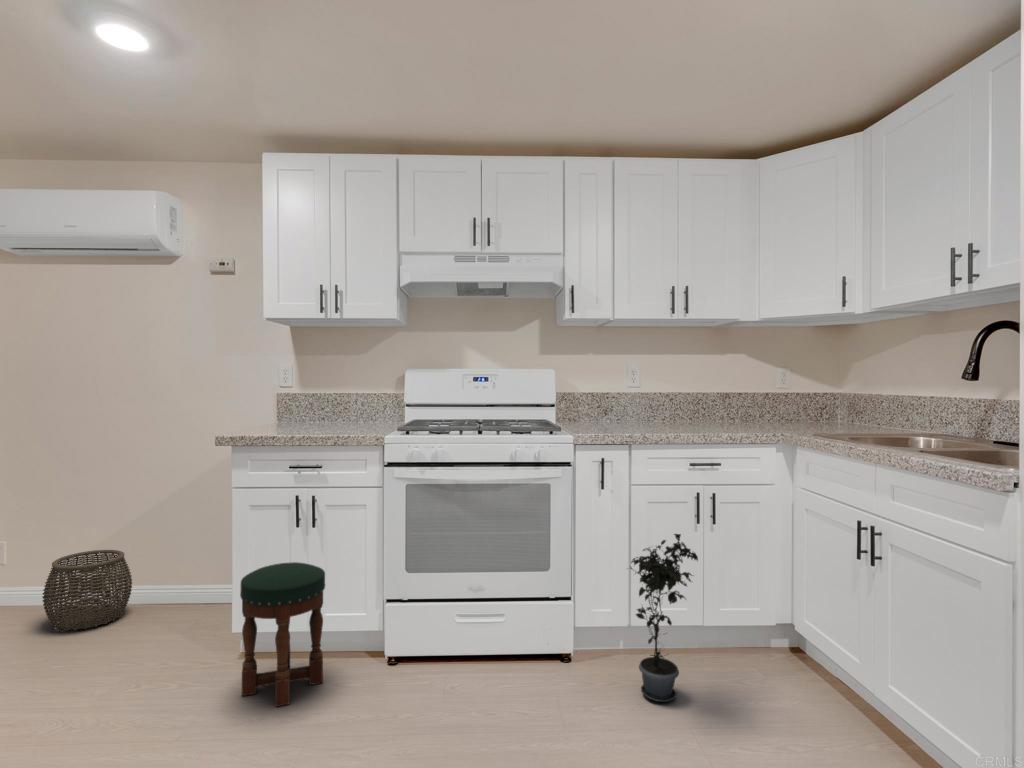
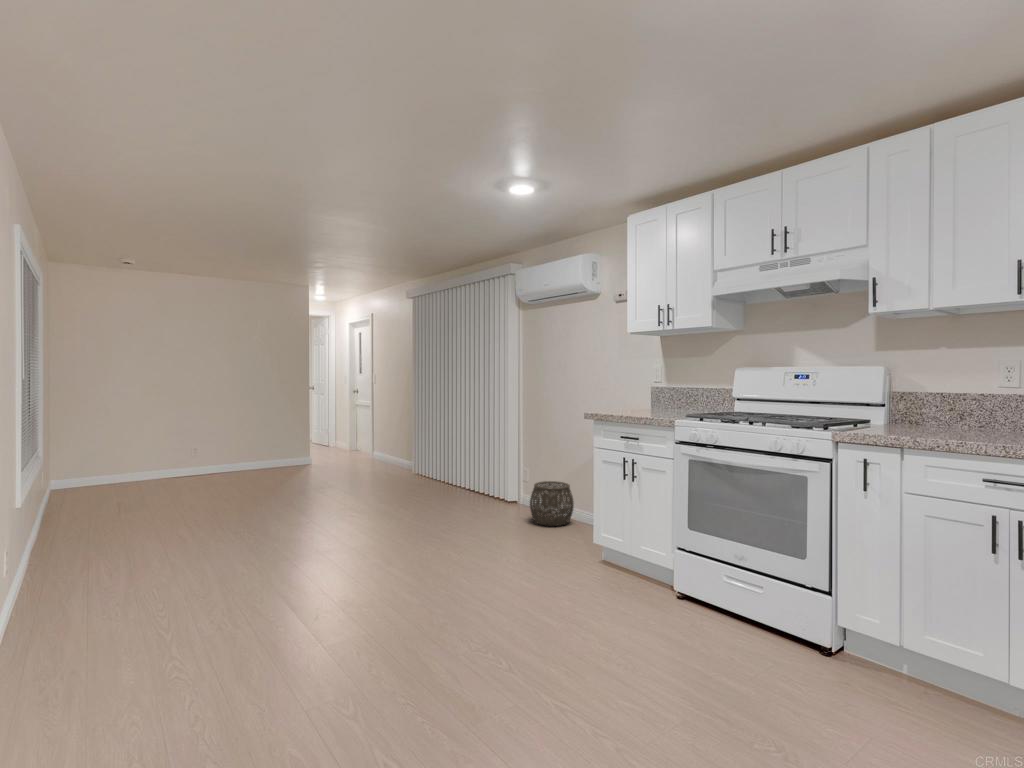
potted plant: present [631,534,698,702] -> none [838,547,943,723]
stool: present [240,562,325,707] -> none [578,502,632,594]

